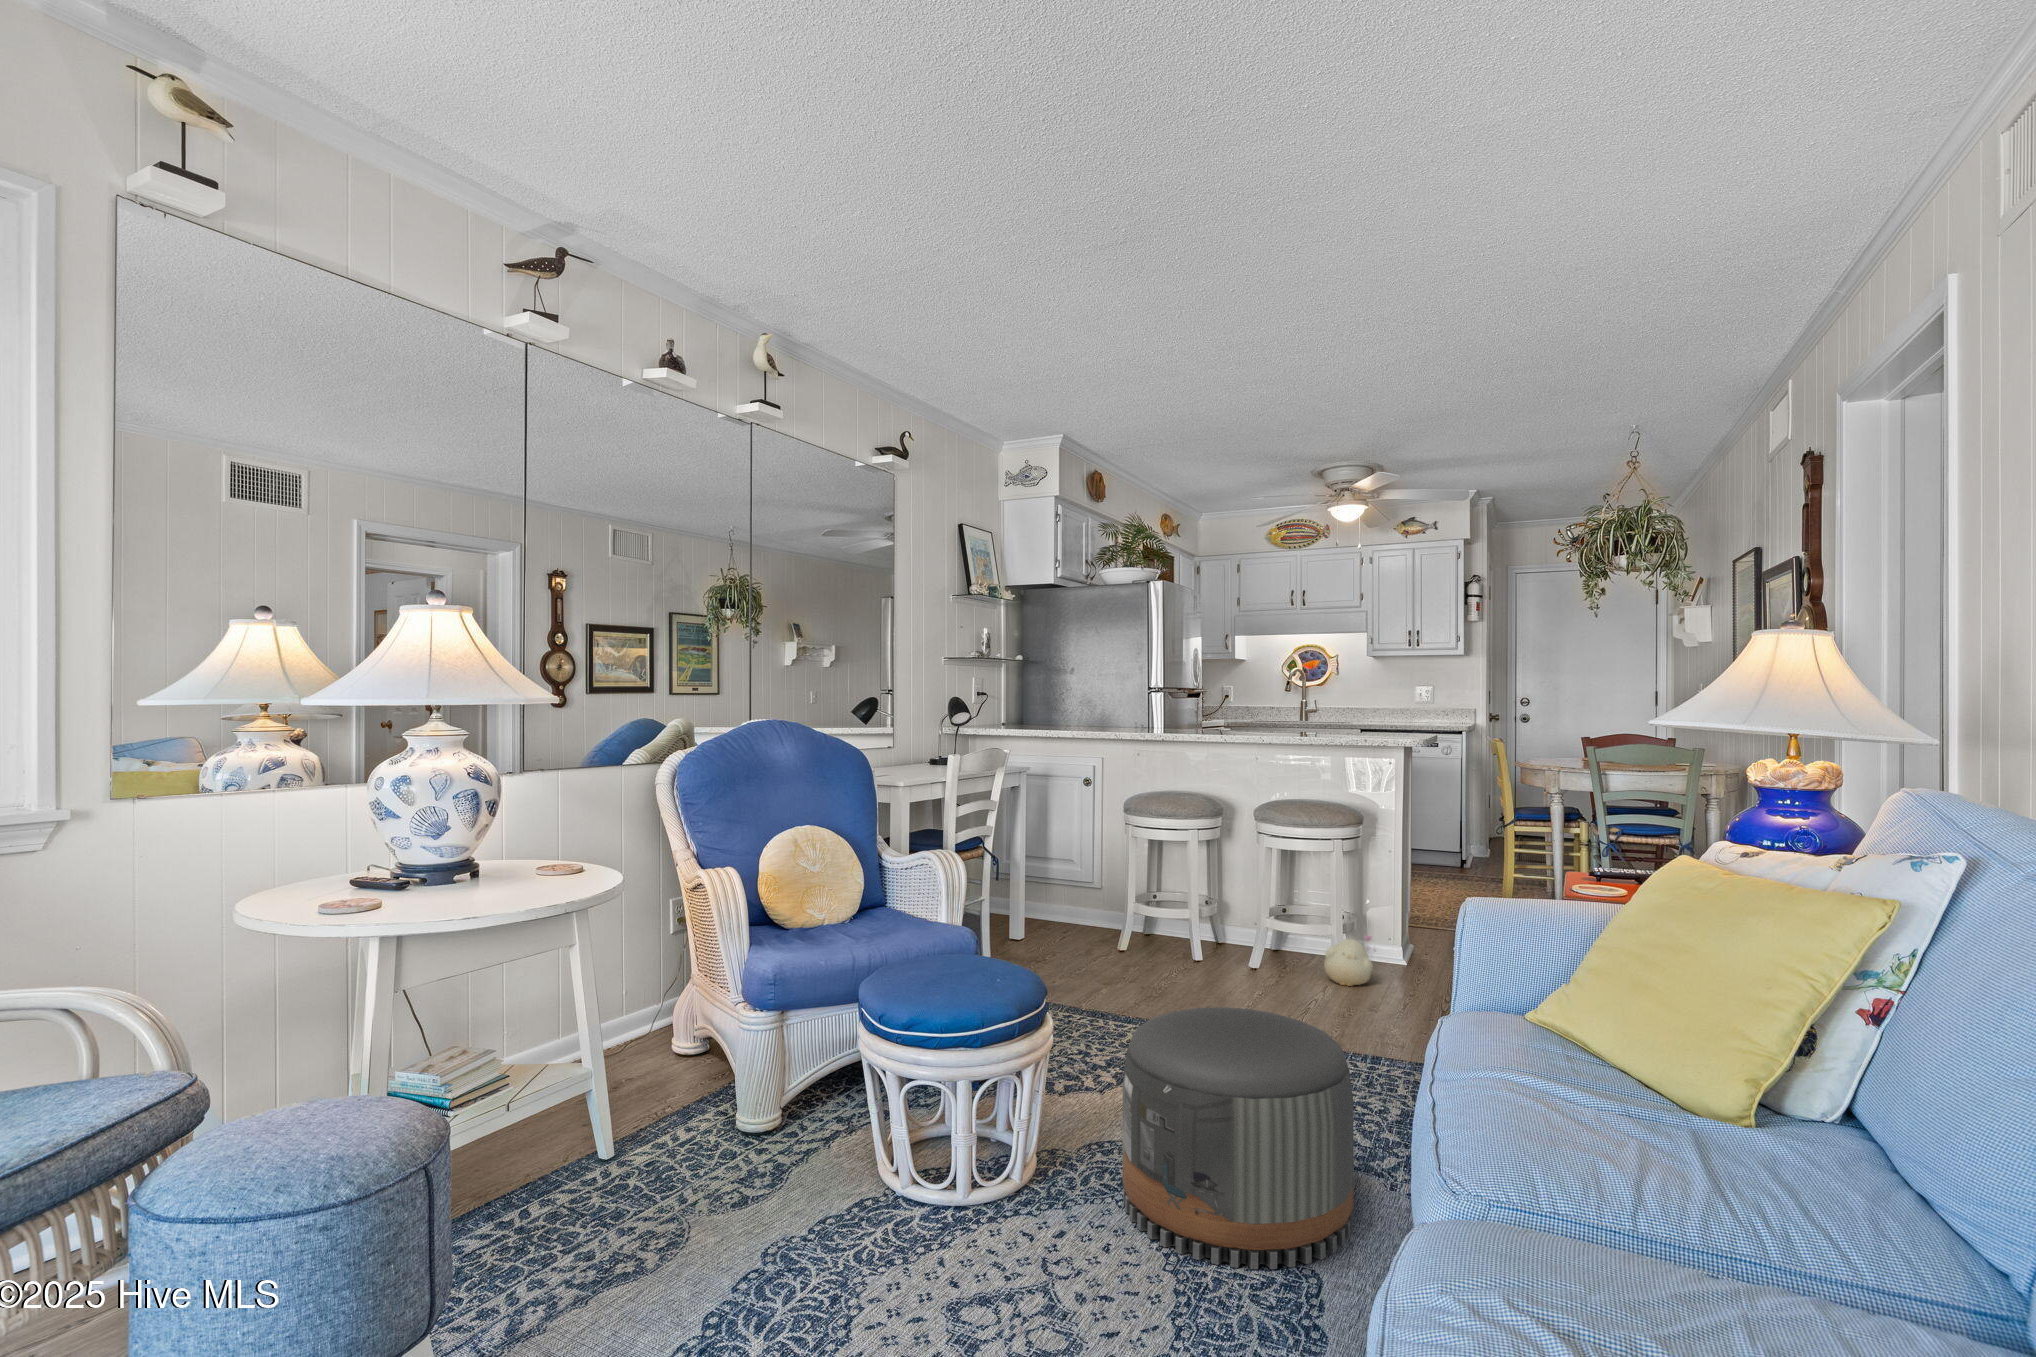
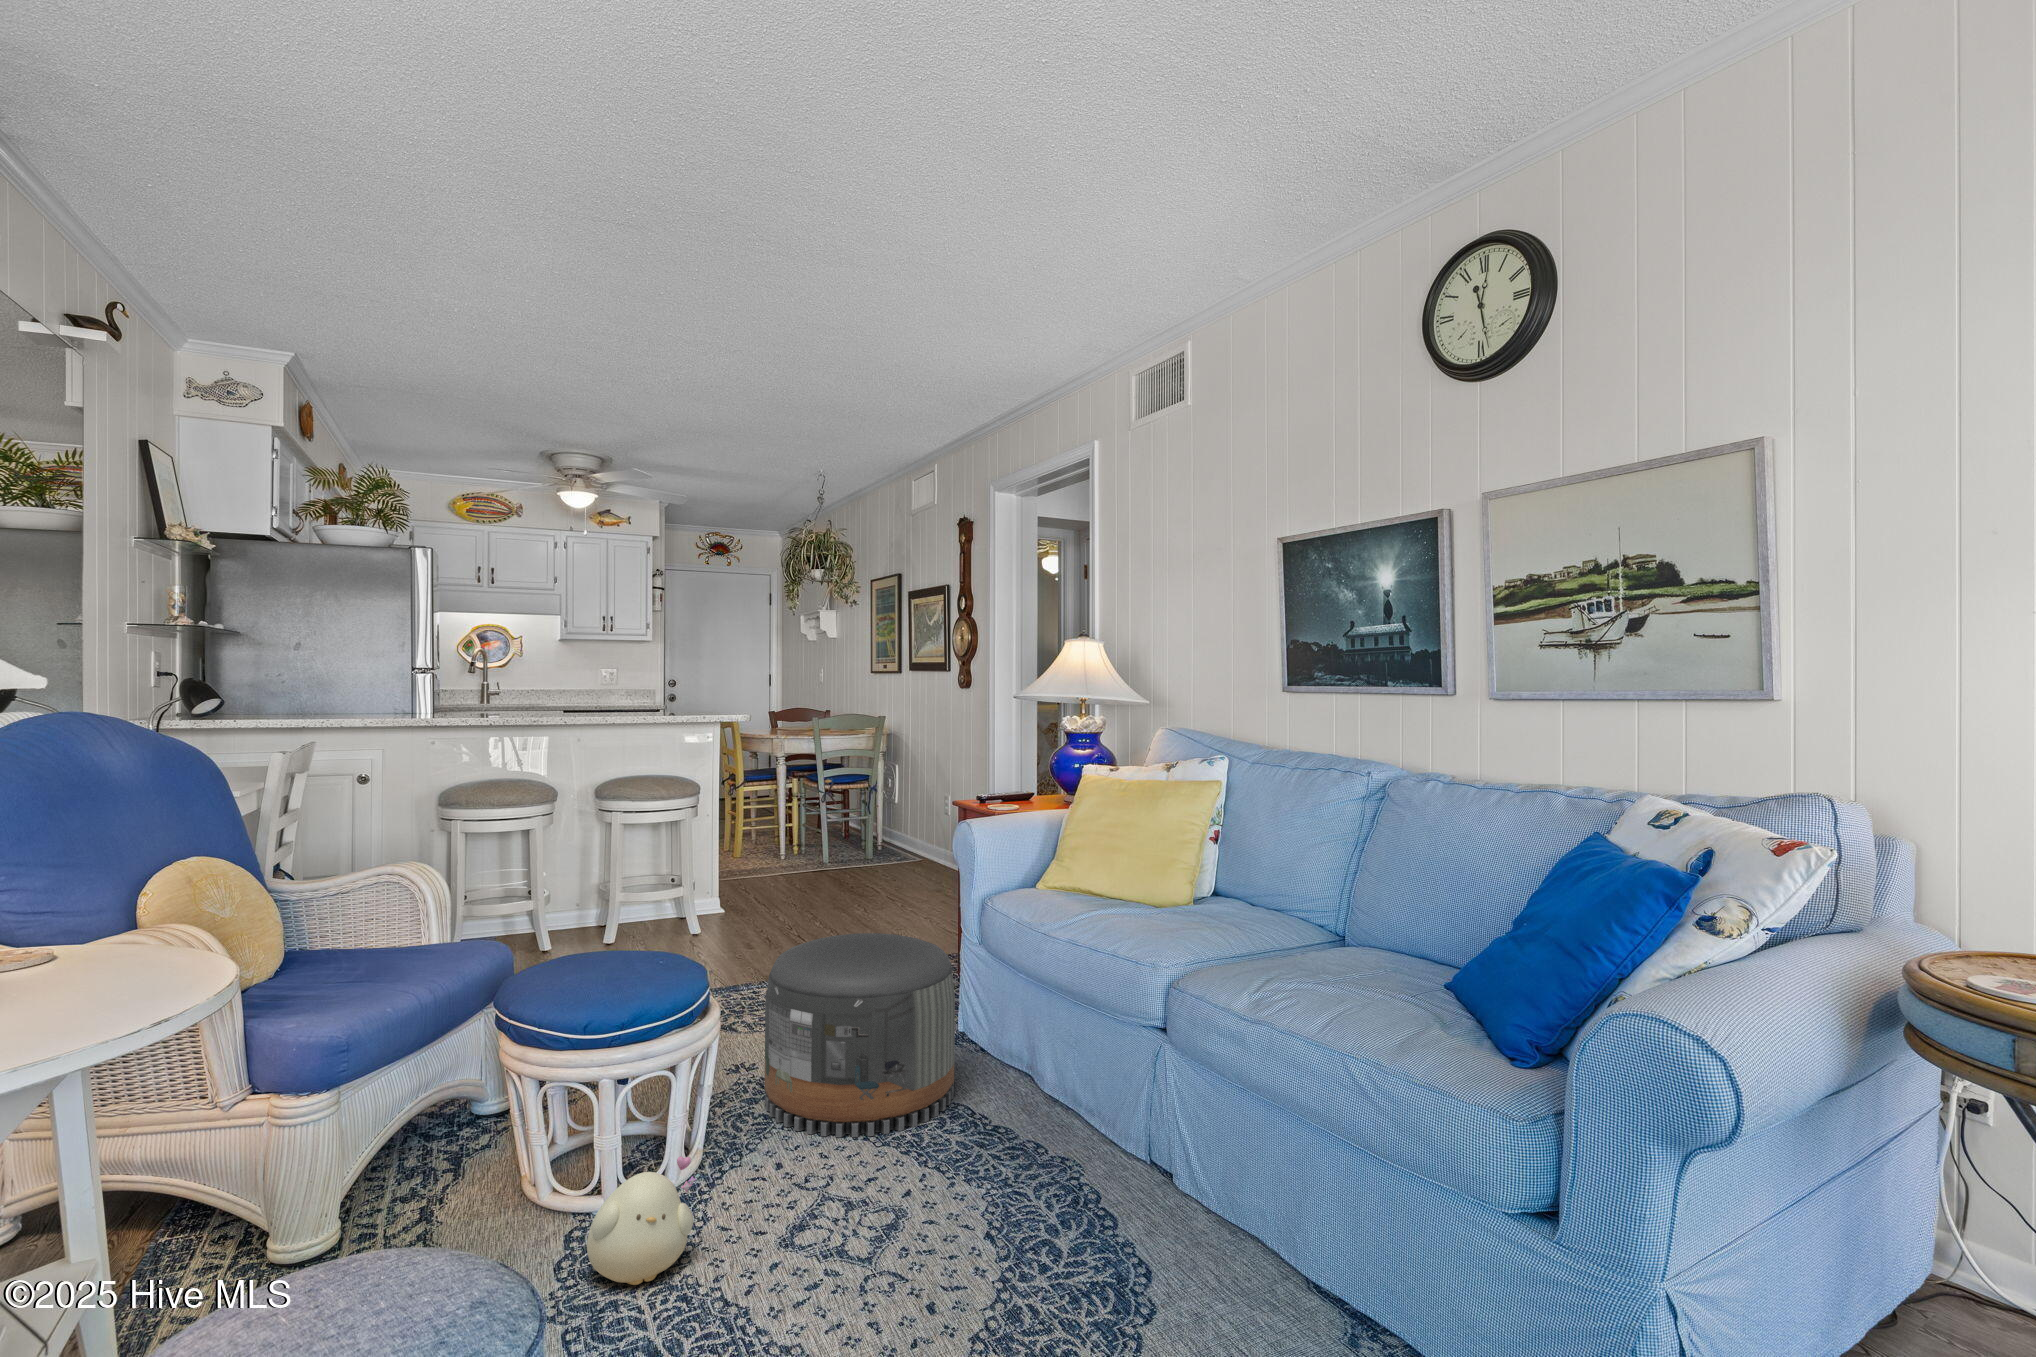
plush toy: present [1324,935,1375,986] -> present [587,1156,700,1285]

